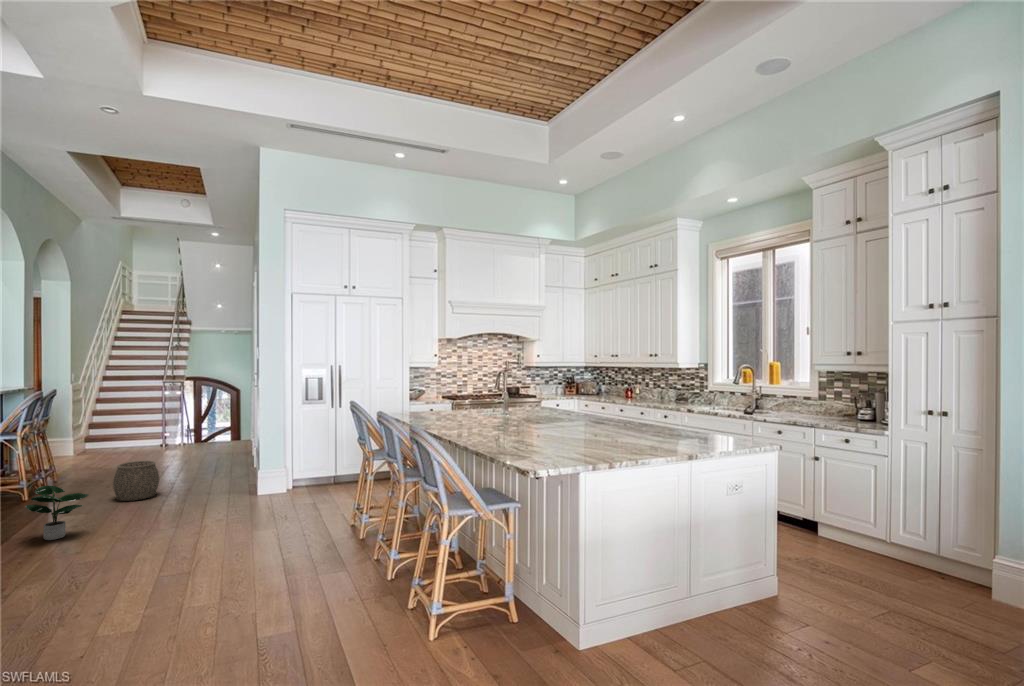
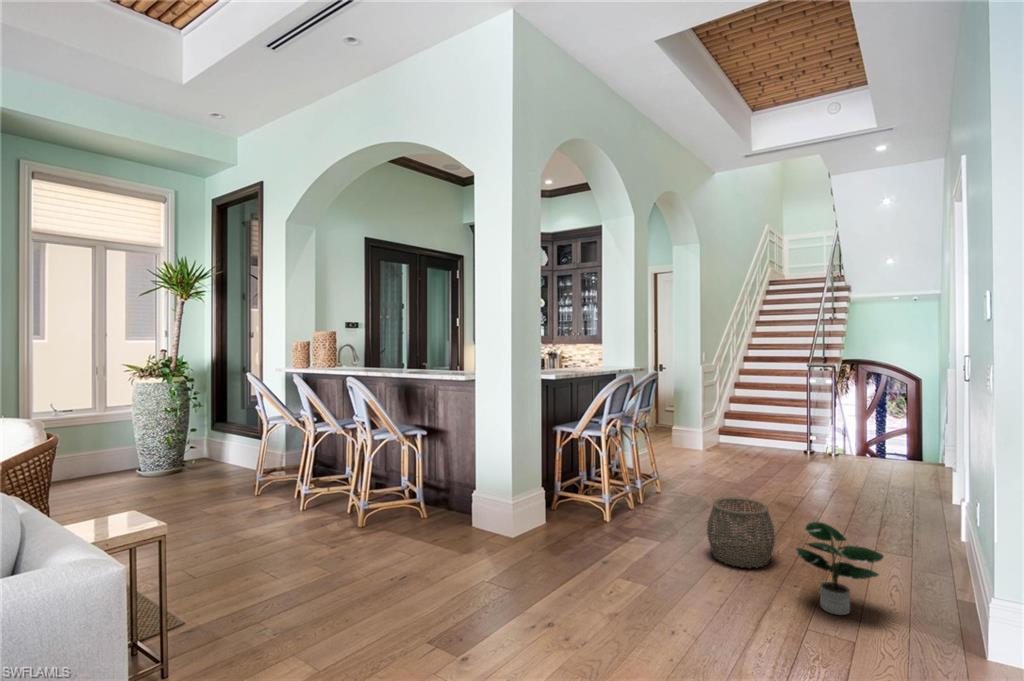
potted plant: present [26,486,88,540] -> present [796,522,884,615]

